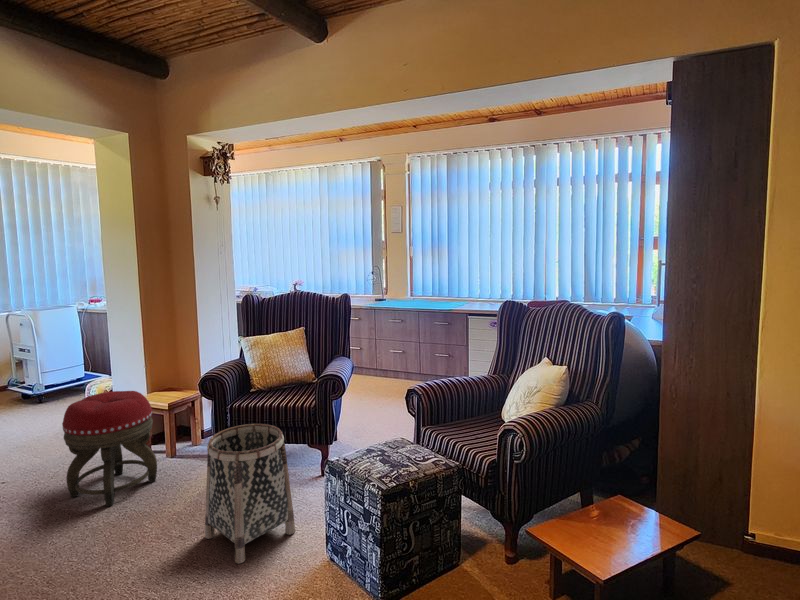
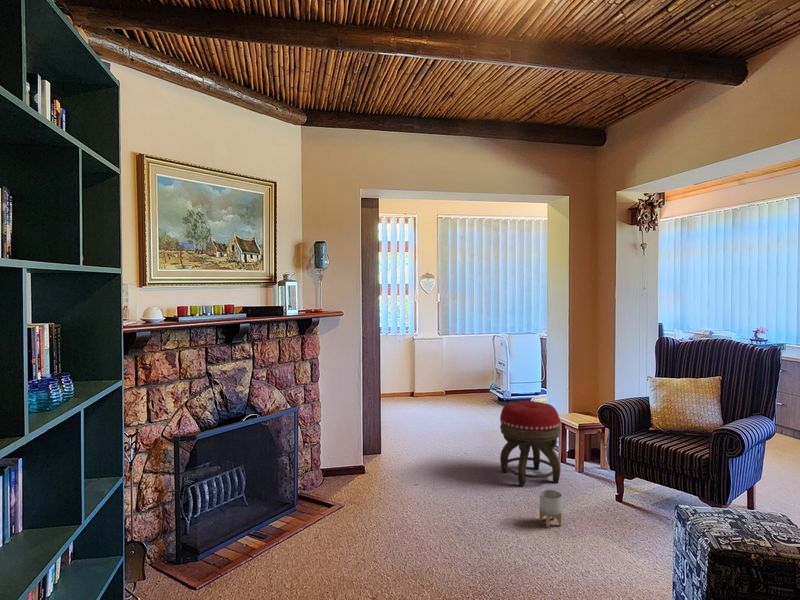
basket: present [205,424,295,564] -> none [572,449,649,568]
planter: none [155,495,187,544] -> present [539,490,562,528]

